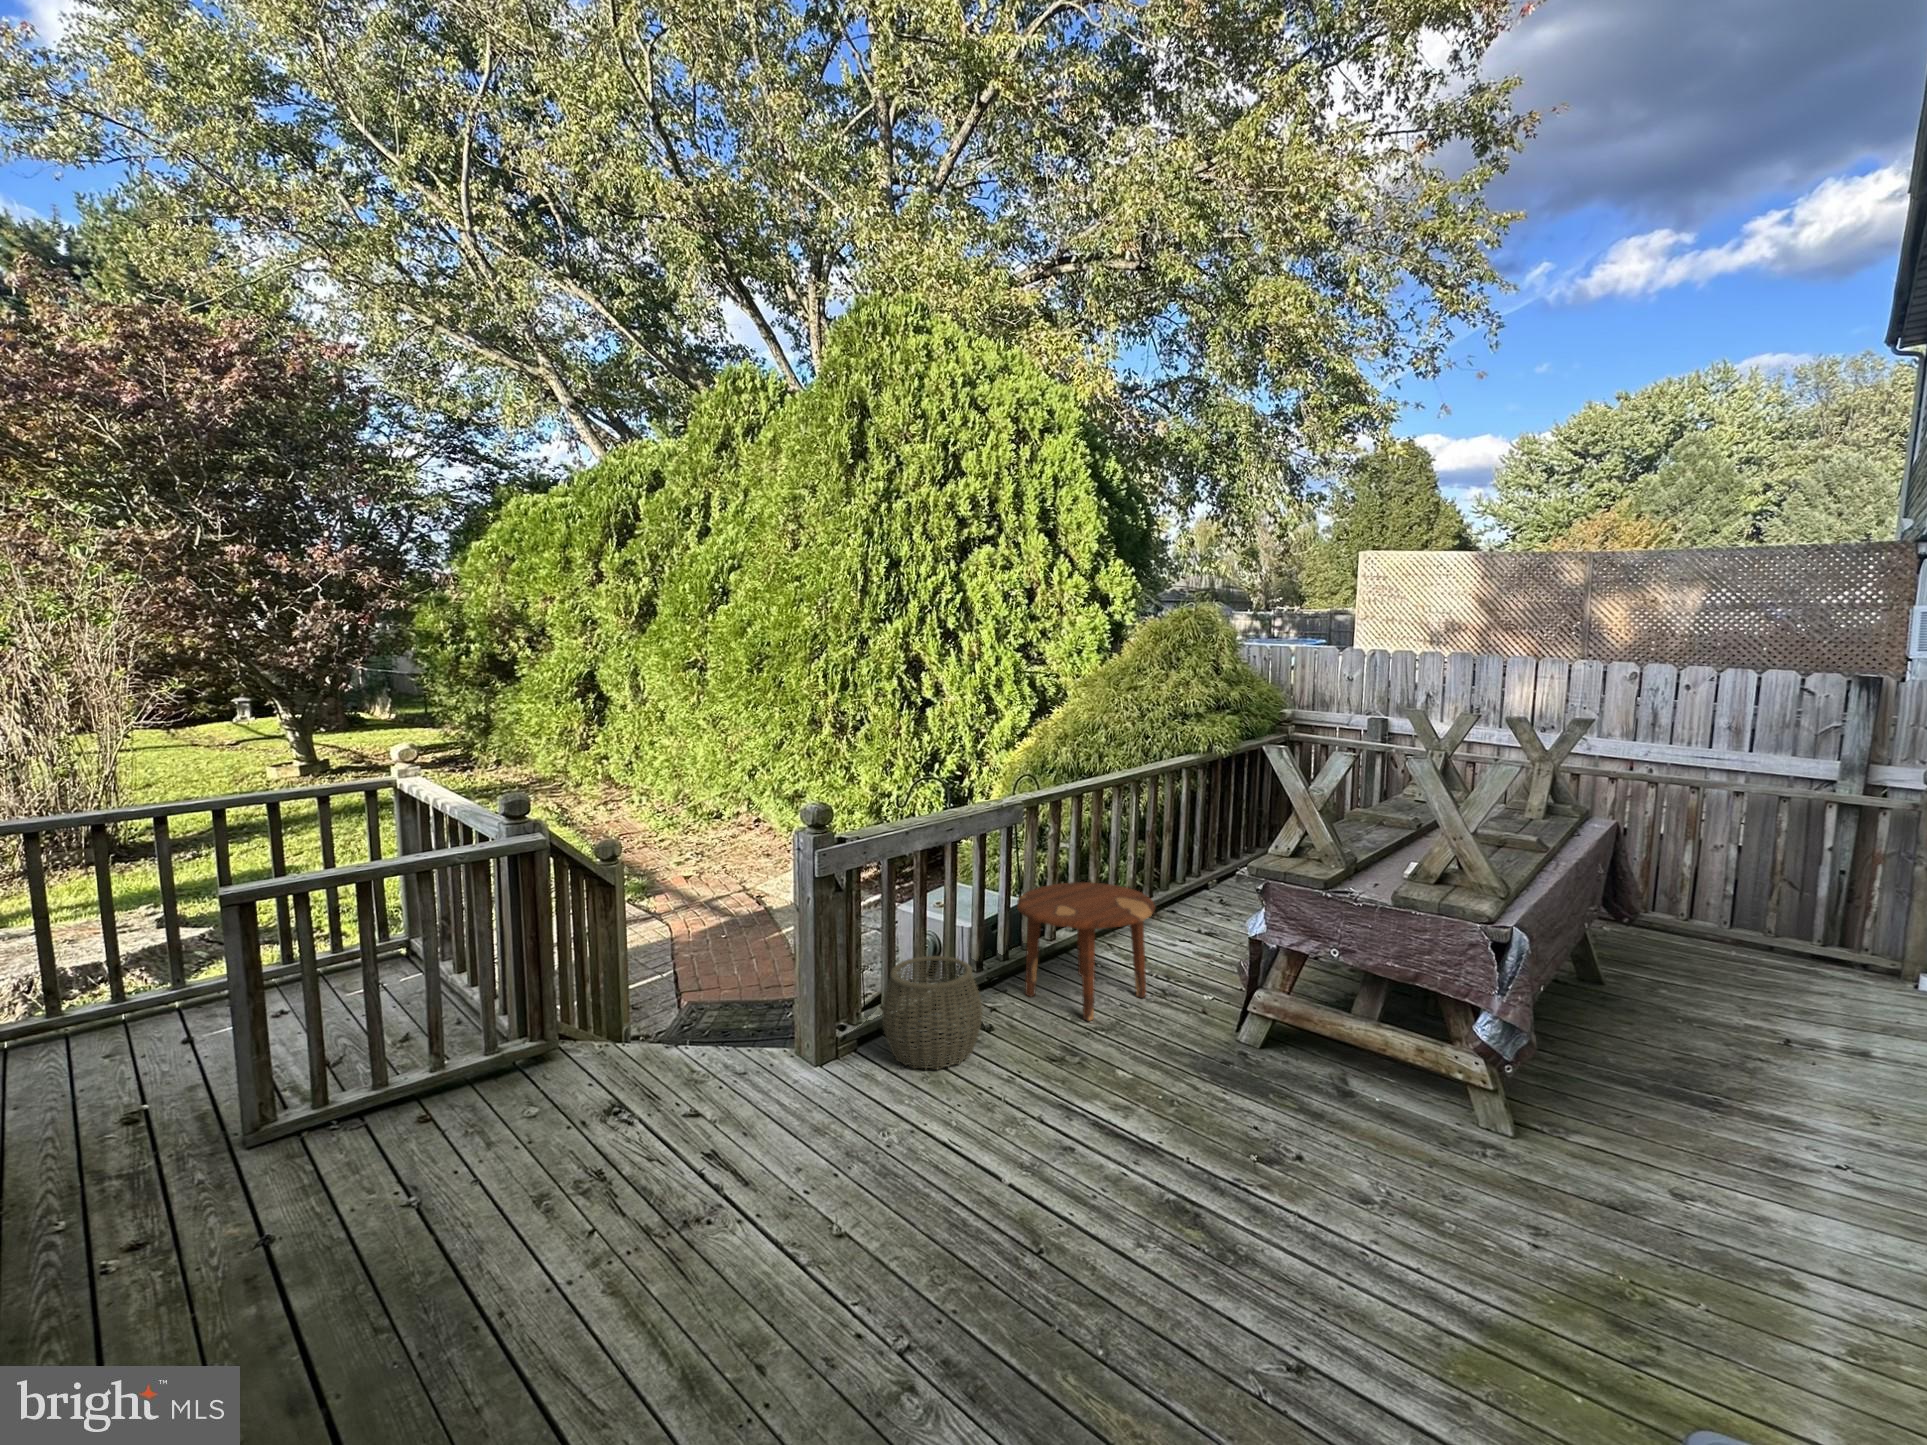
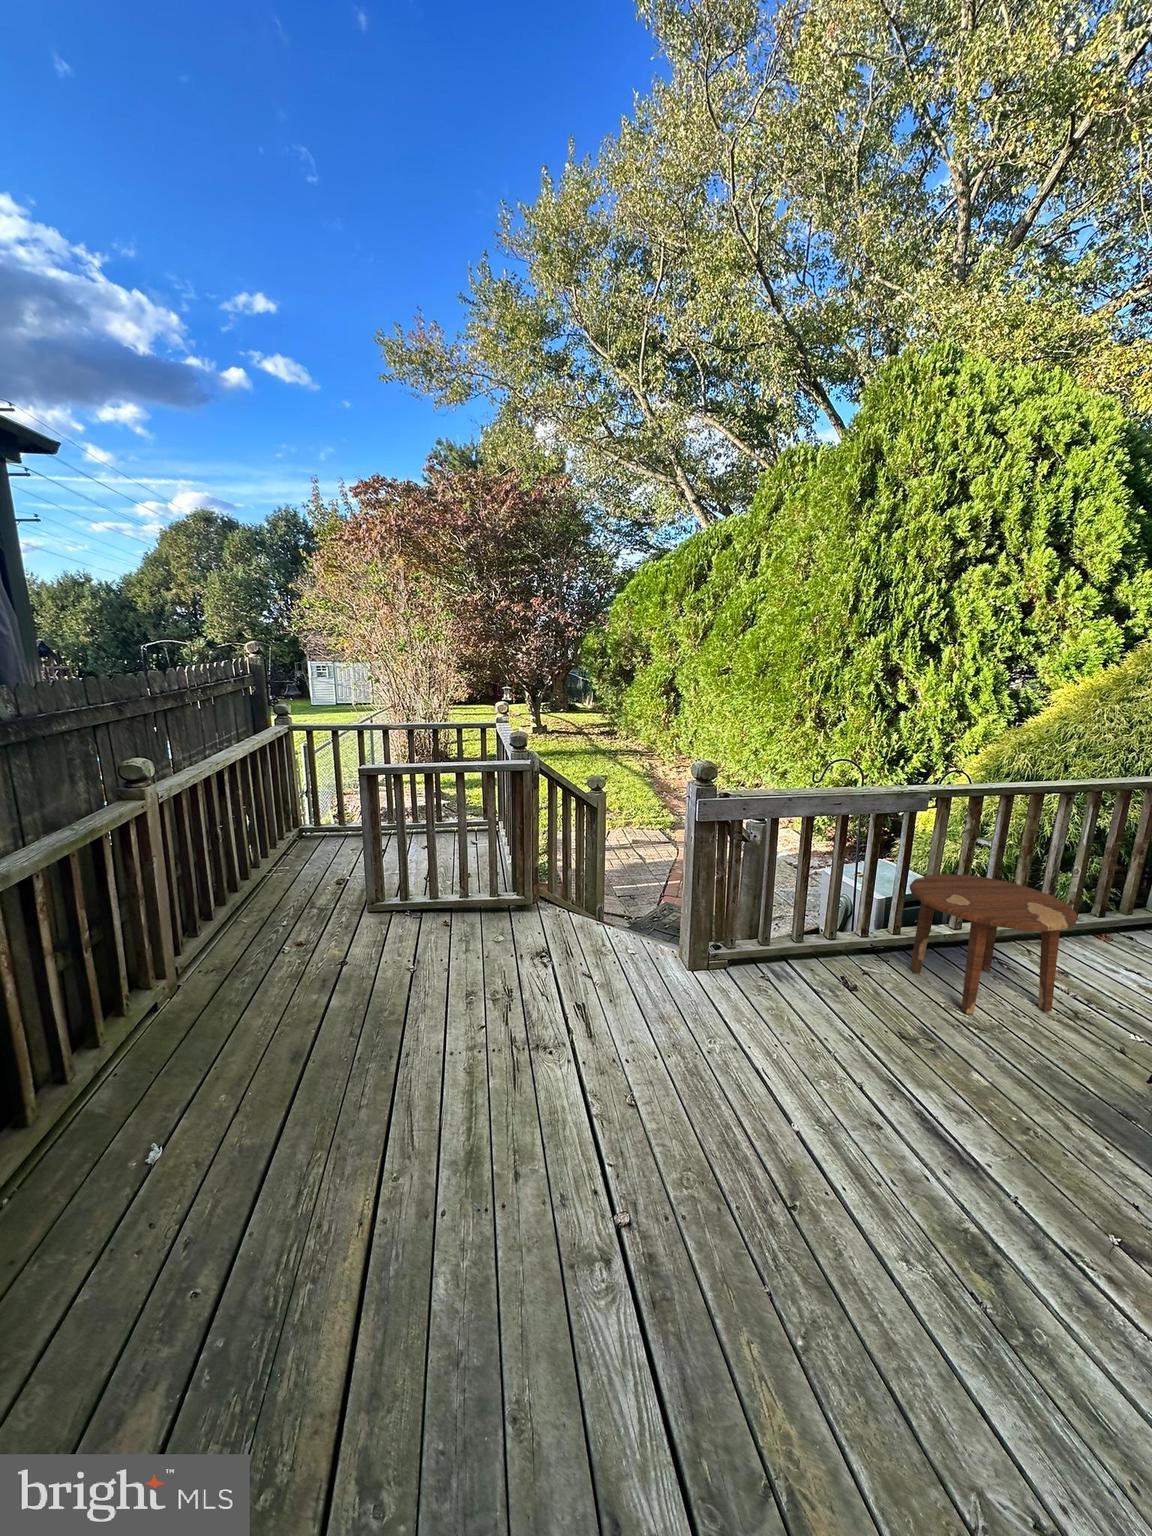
woven basket: present [882,956,982,1069] -> none [749,905,844,1008]

